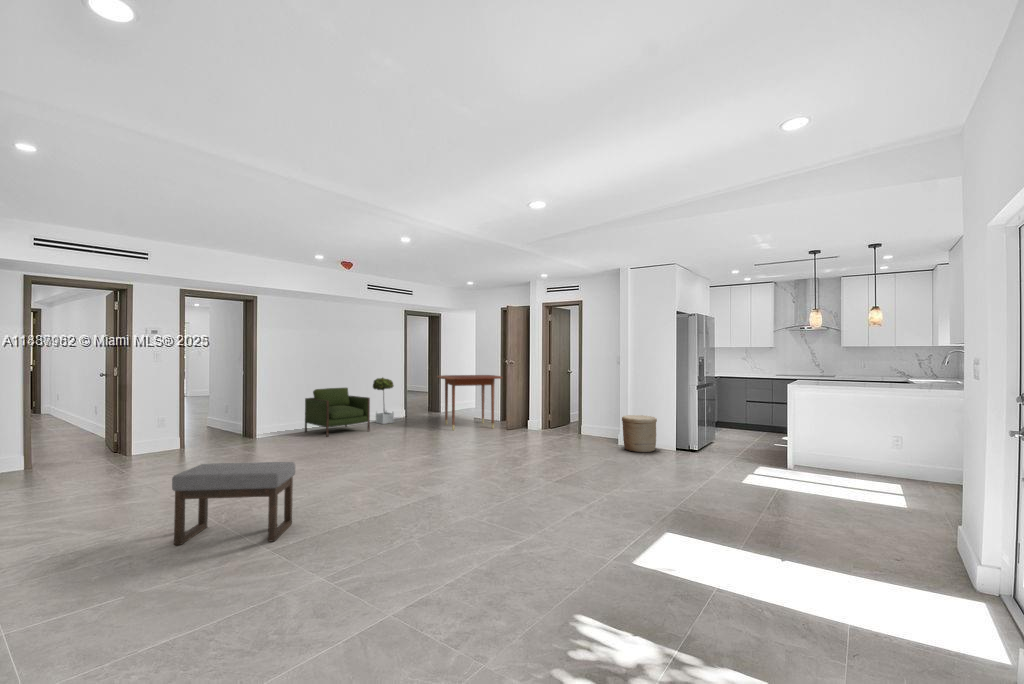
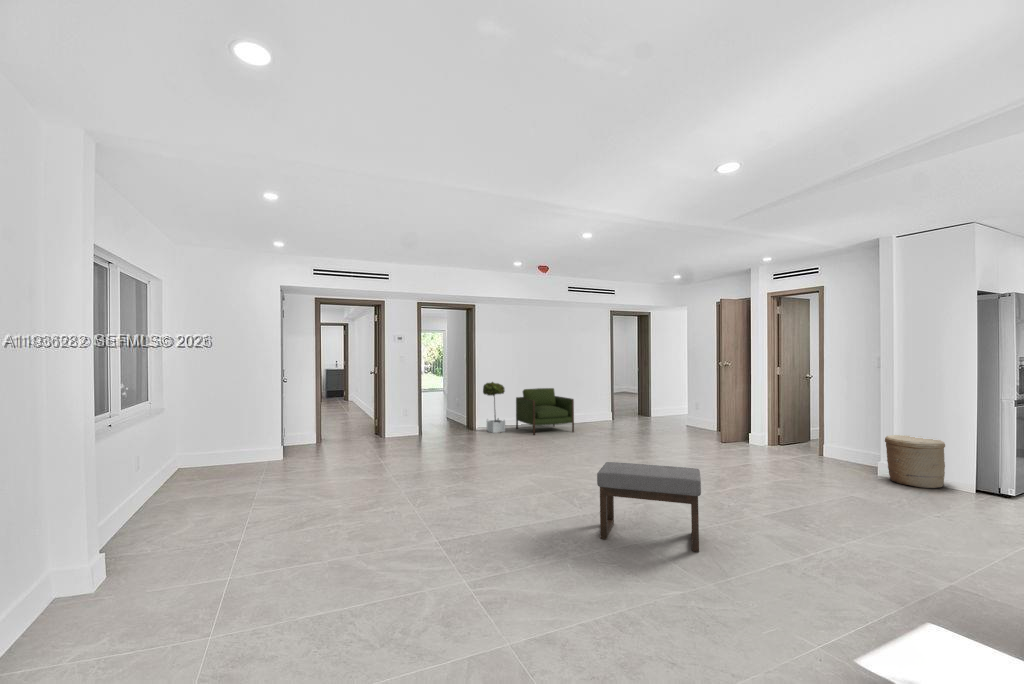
dining table: present [437,375,502,430] -> none [643,378,718,438]
potted tree: present [373,378,394,424] -> present [483,382,505,433]
ottoman: present [172,462,295,545] -> present [597,462,701,552]

